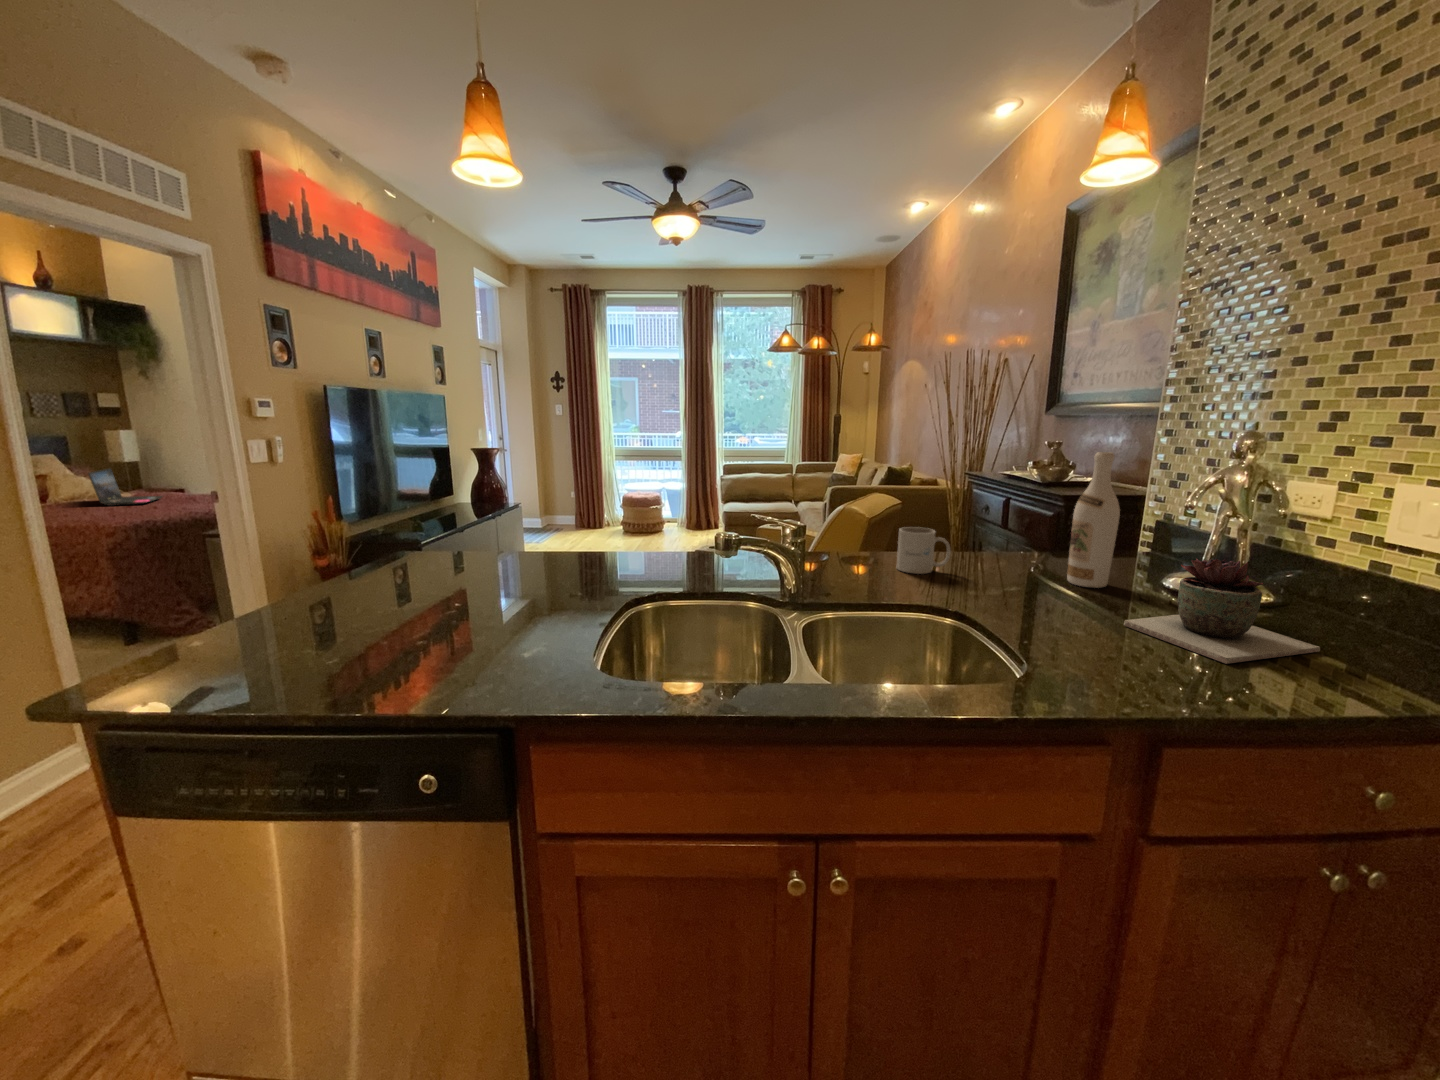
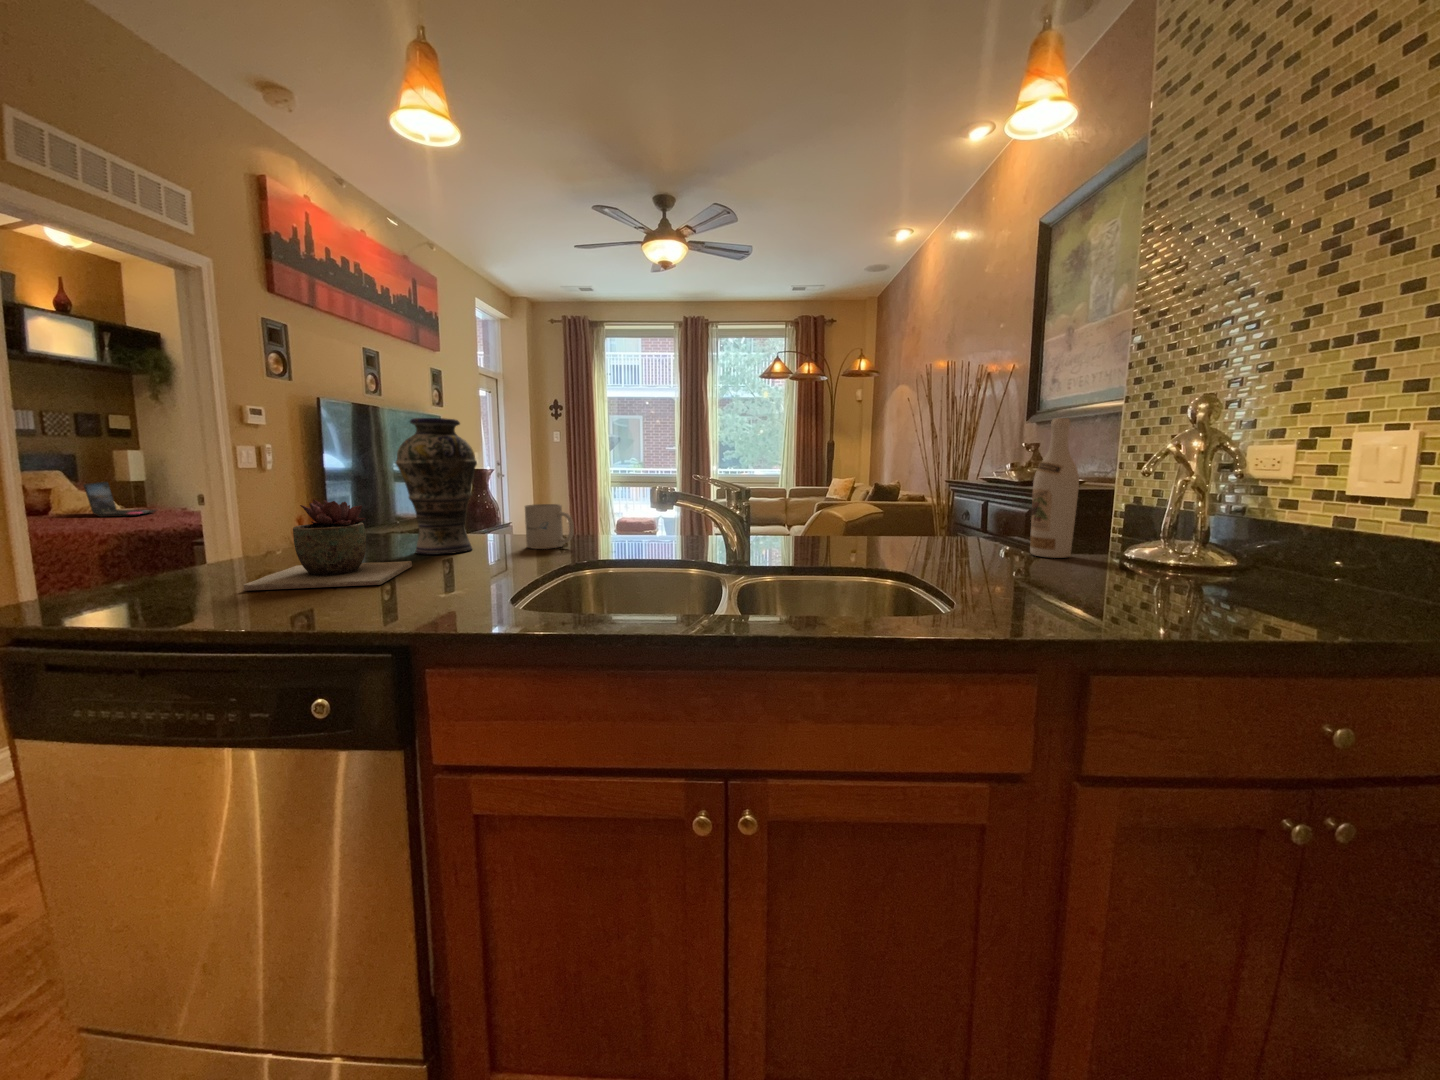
vase: none [447,449,525,585] -> present [396,418,477,555]
mug: present [897,527,951,574] -> present [525,504,574,549]
succulent plant: present [1124,559,1320,664] -> present [243,499,412,591]

